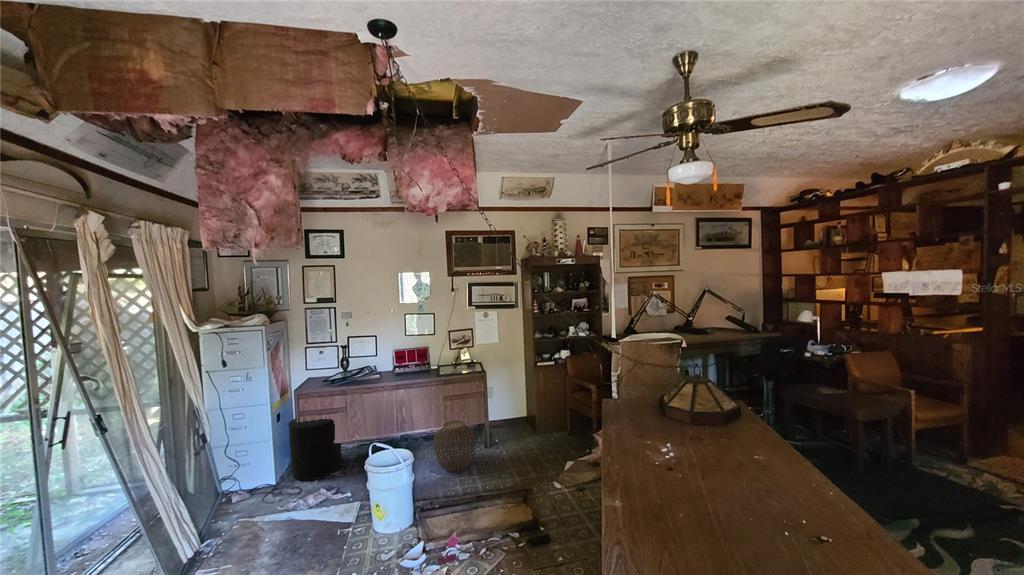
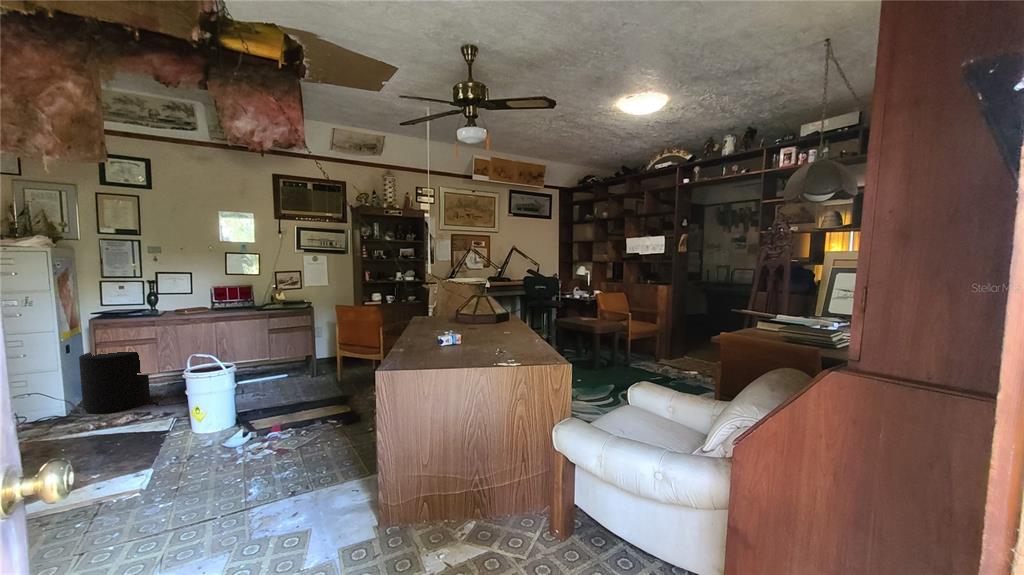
woven basket: present [434,421,476,471] -> none [260,349,303,393]

